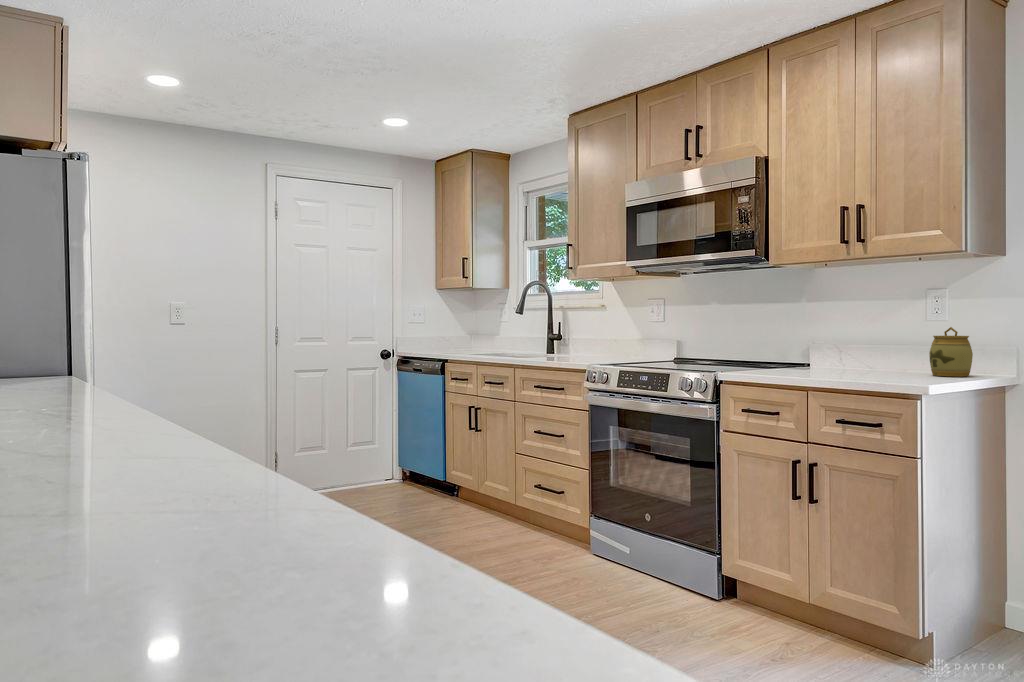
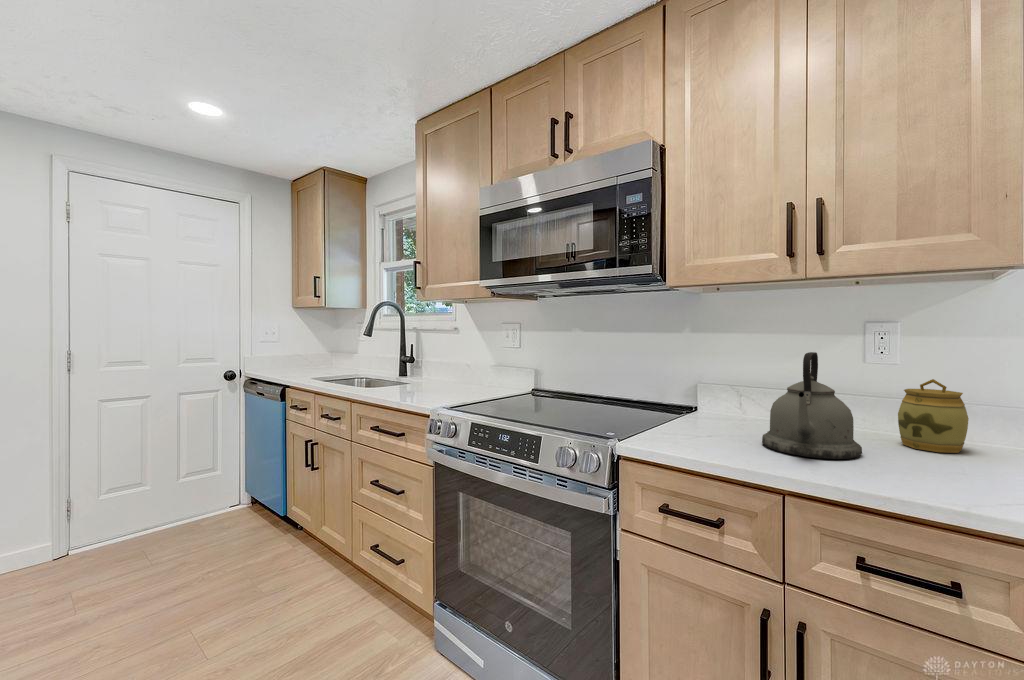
kettle: none [825,309,889,377] -> present [762,352,862,459]

